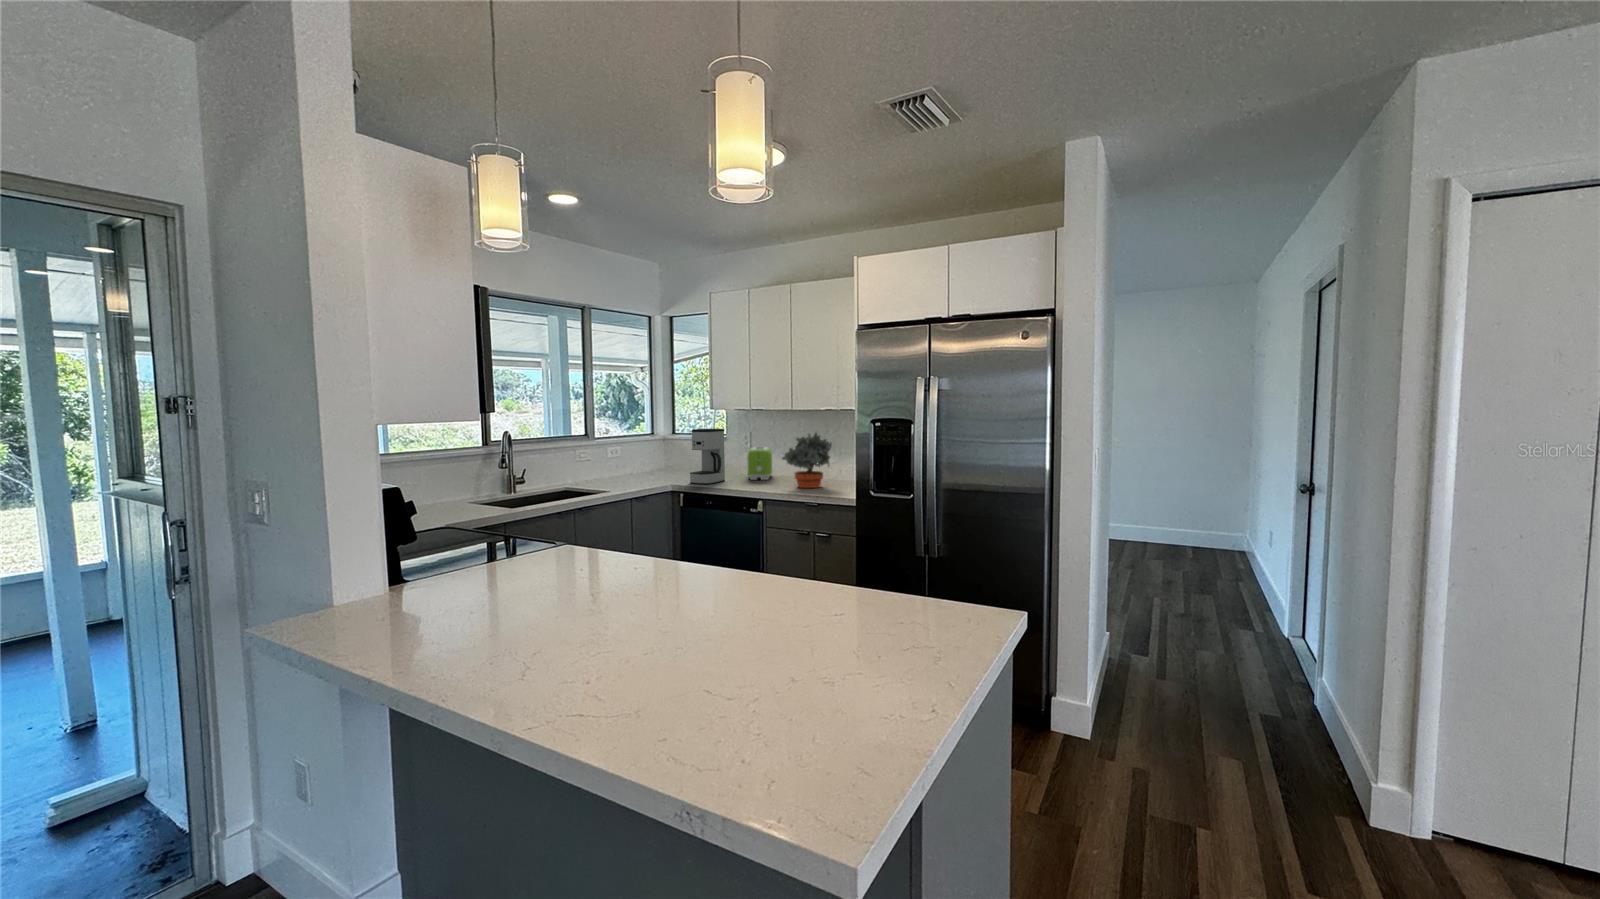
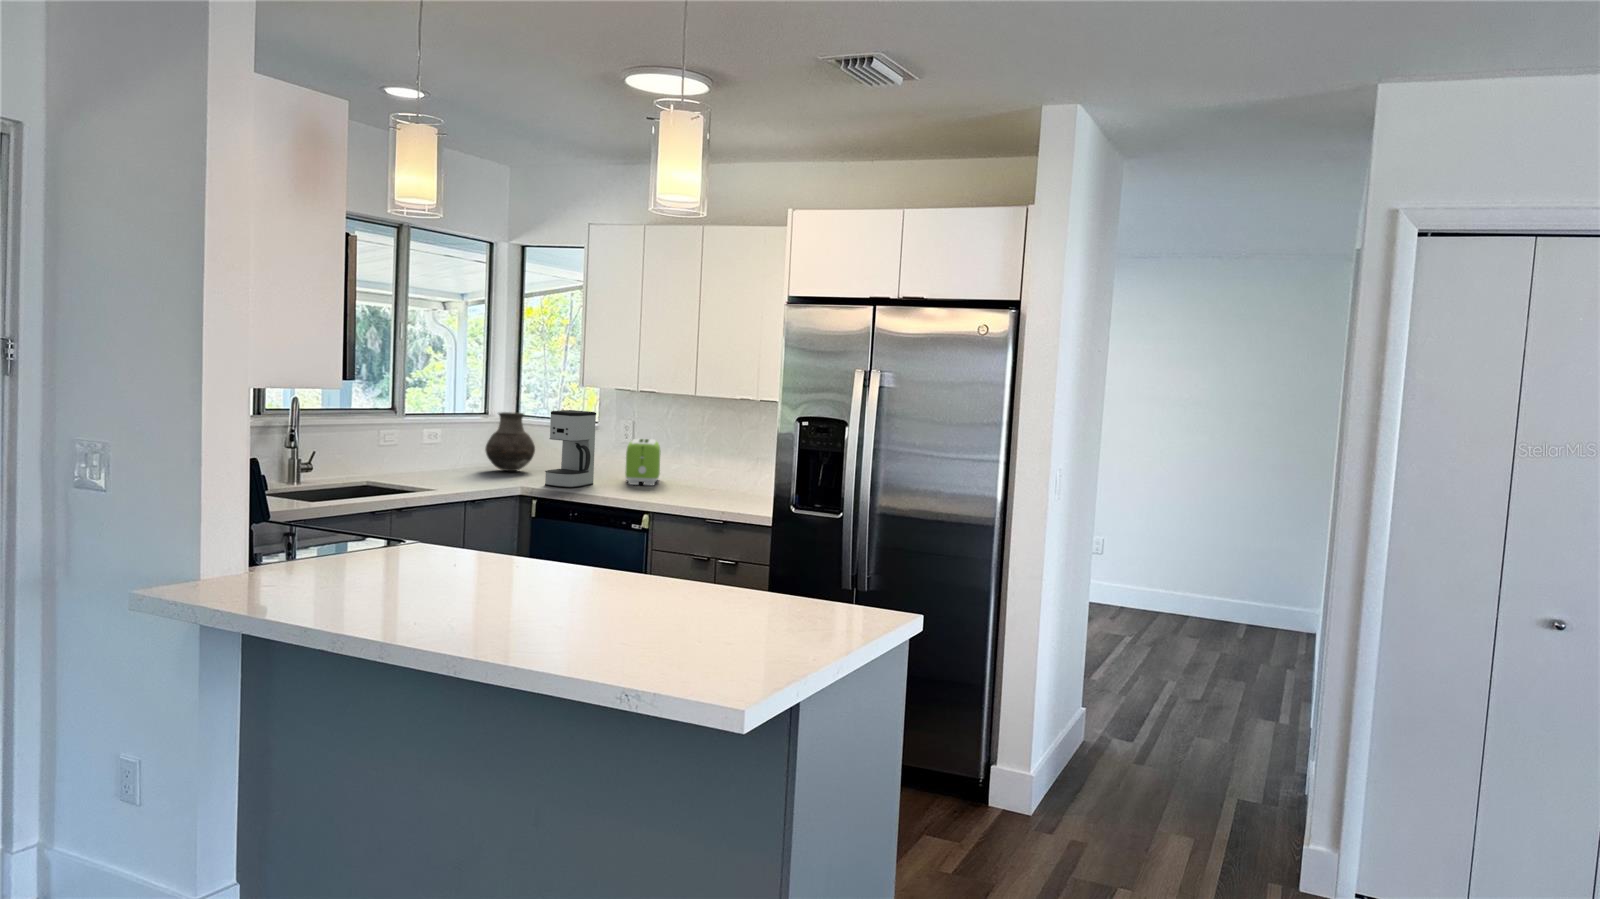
vase: none [650,433,685,475] -> present [485,412,535,471]
potted plant: present [782,433,832,488] -> none [675,422,745,500]

